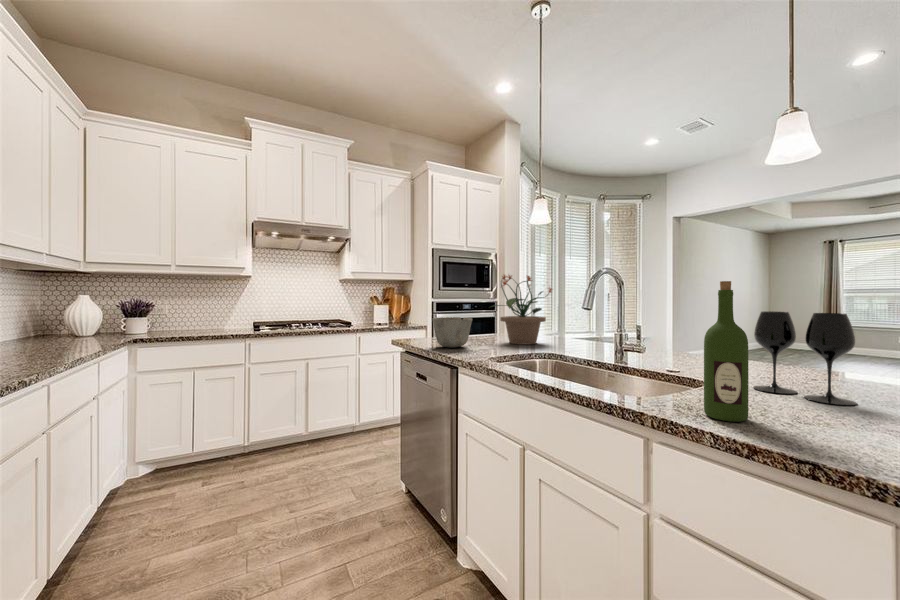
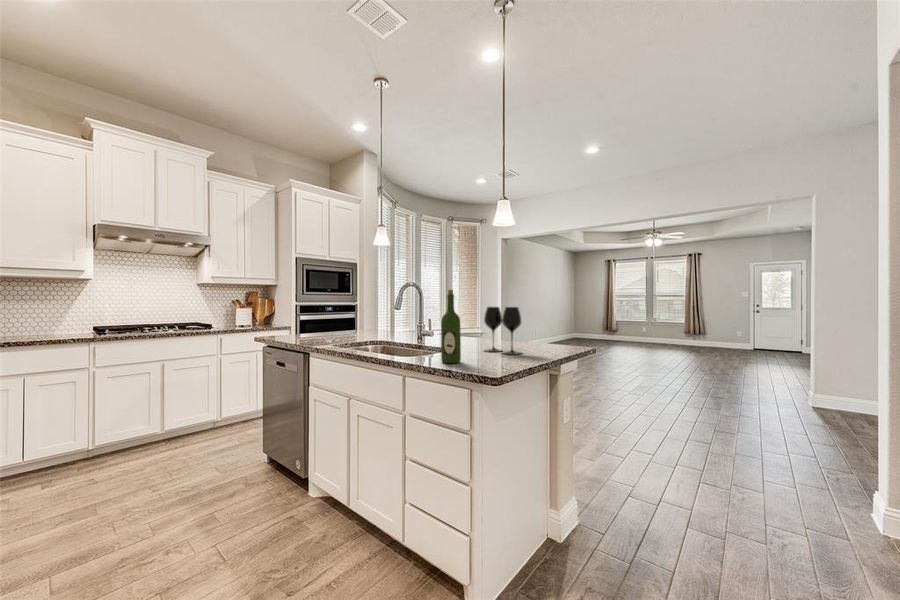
potted plant: present [493,275,552,344] -> none [339,281,390,336]
ceramic bowl: present [433,317,472,348] -> none [290,316,324,340]

